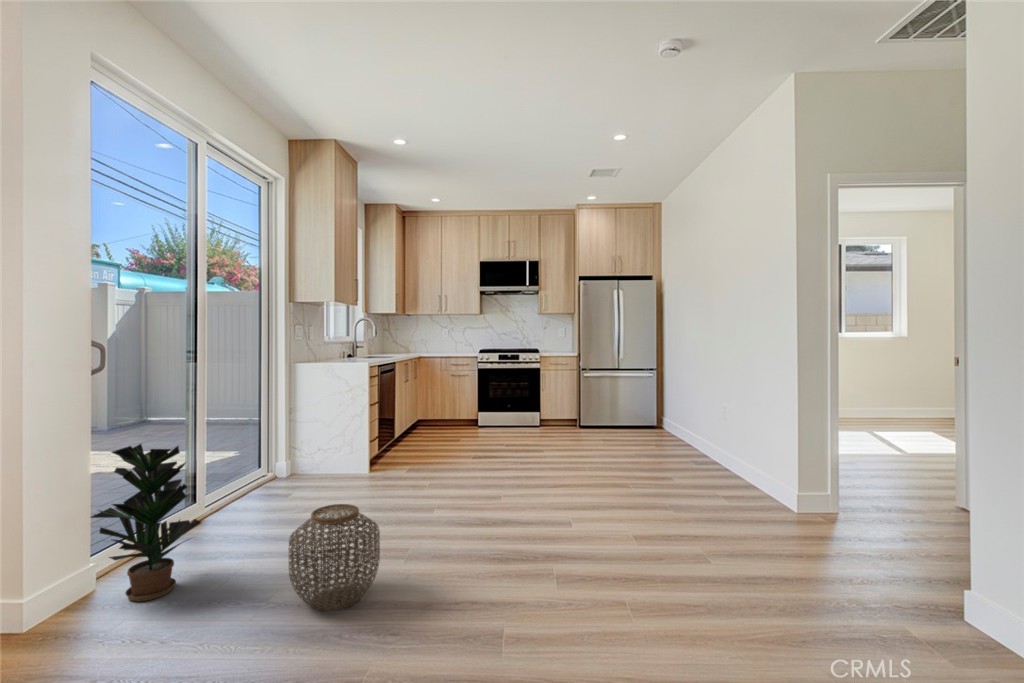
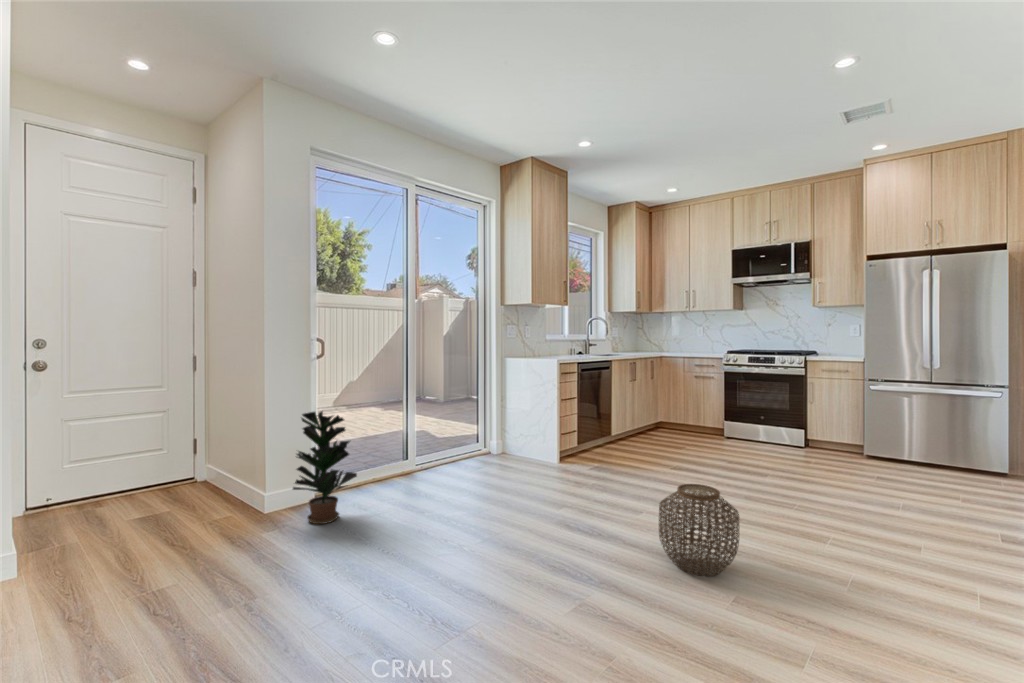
woven basket: present [289,504,380,611] -> present [659,484,739,577]

